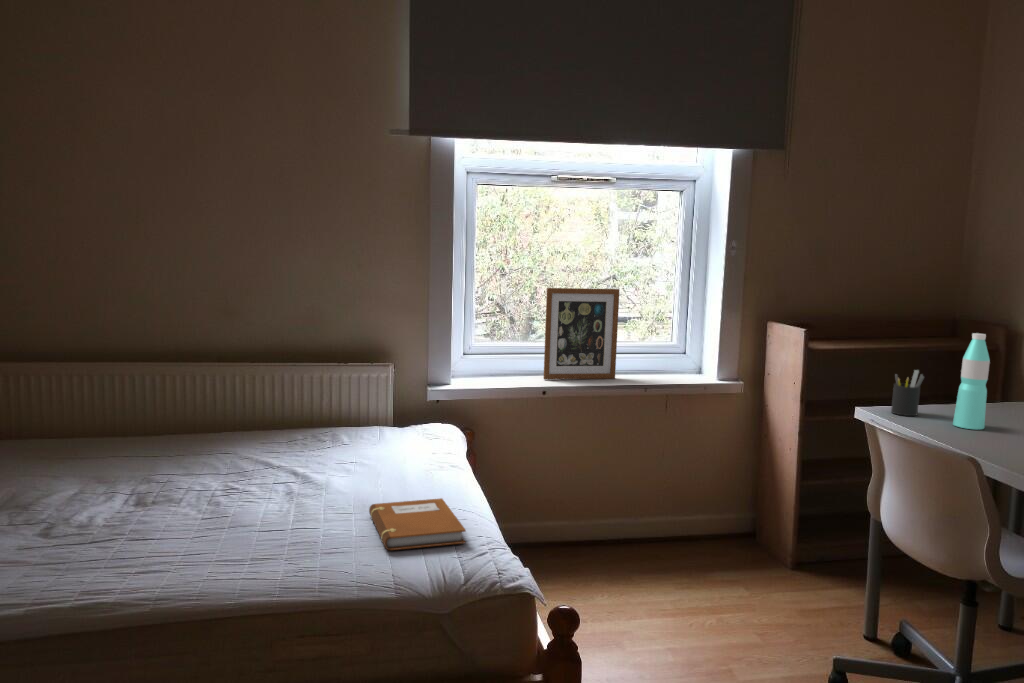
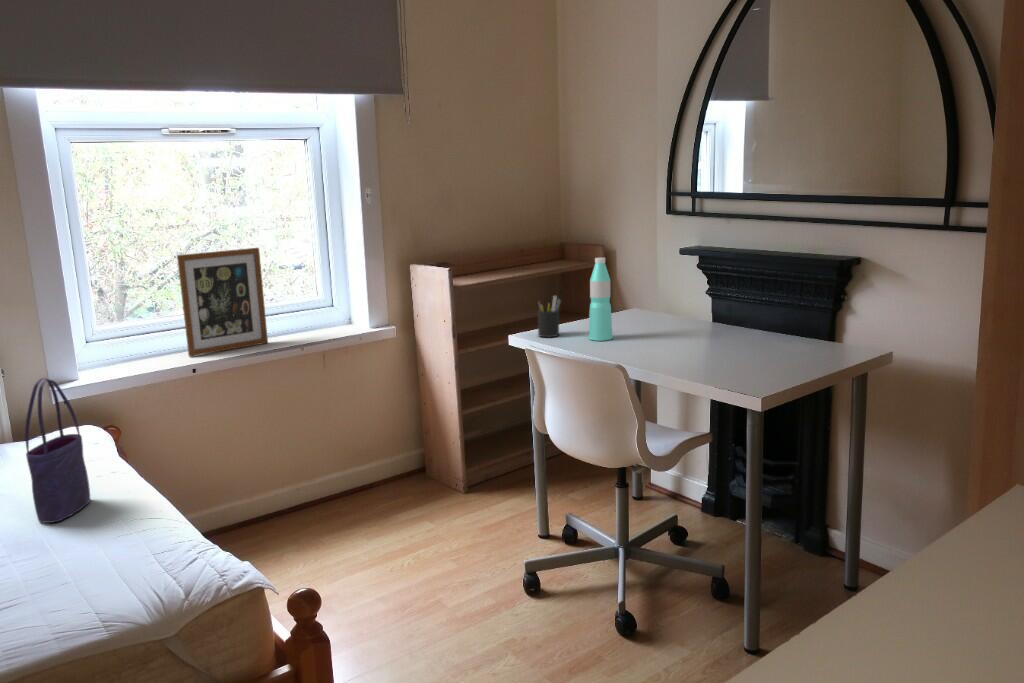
tote bag: none [383,371,429,493] -> present [25,379,90,523]
notebook: present [369,498,466,550] -> none [32,514,168,588]

